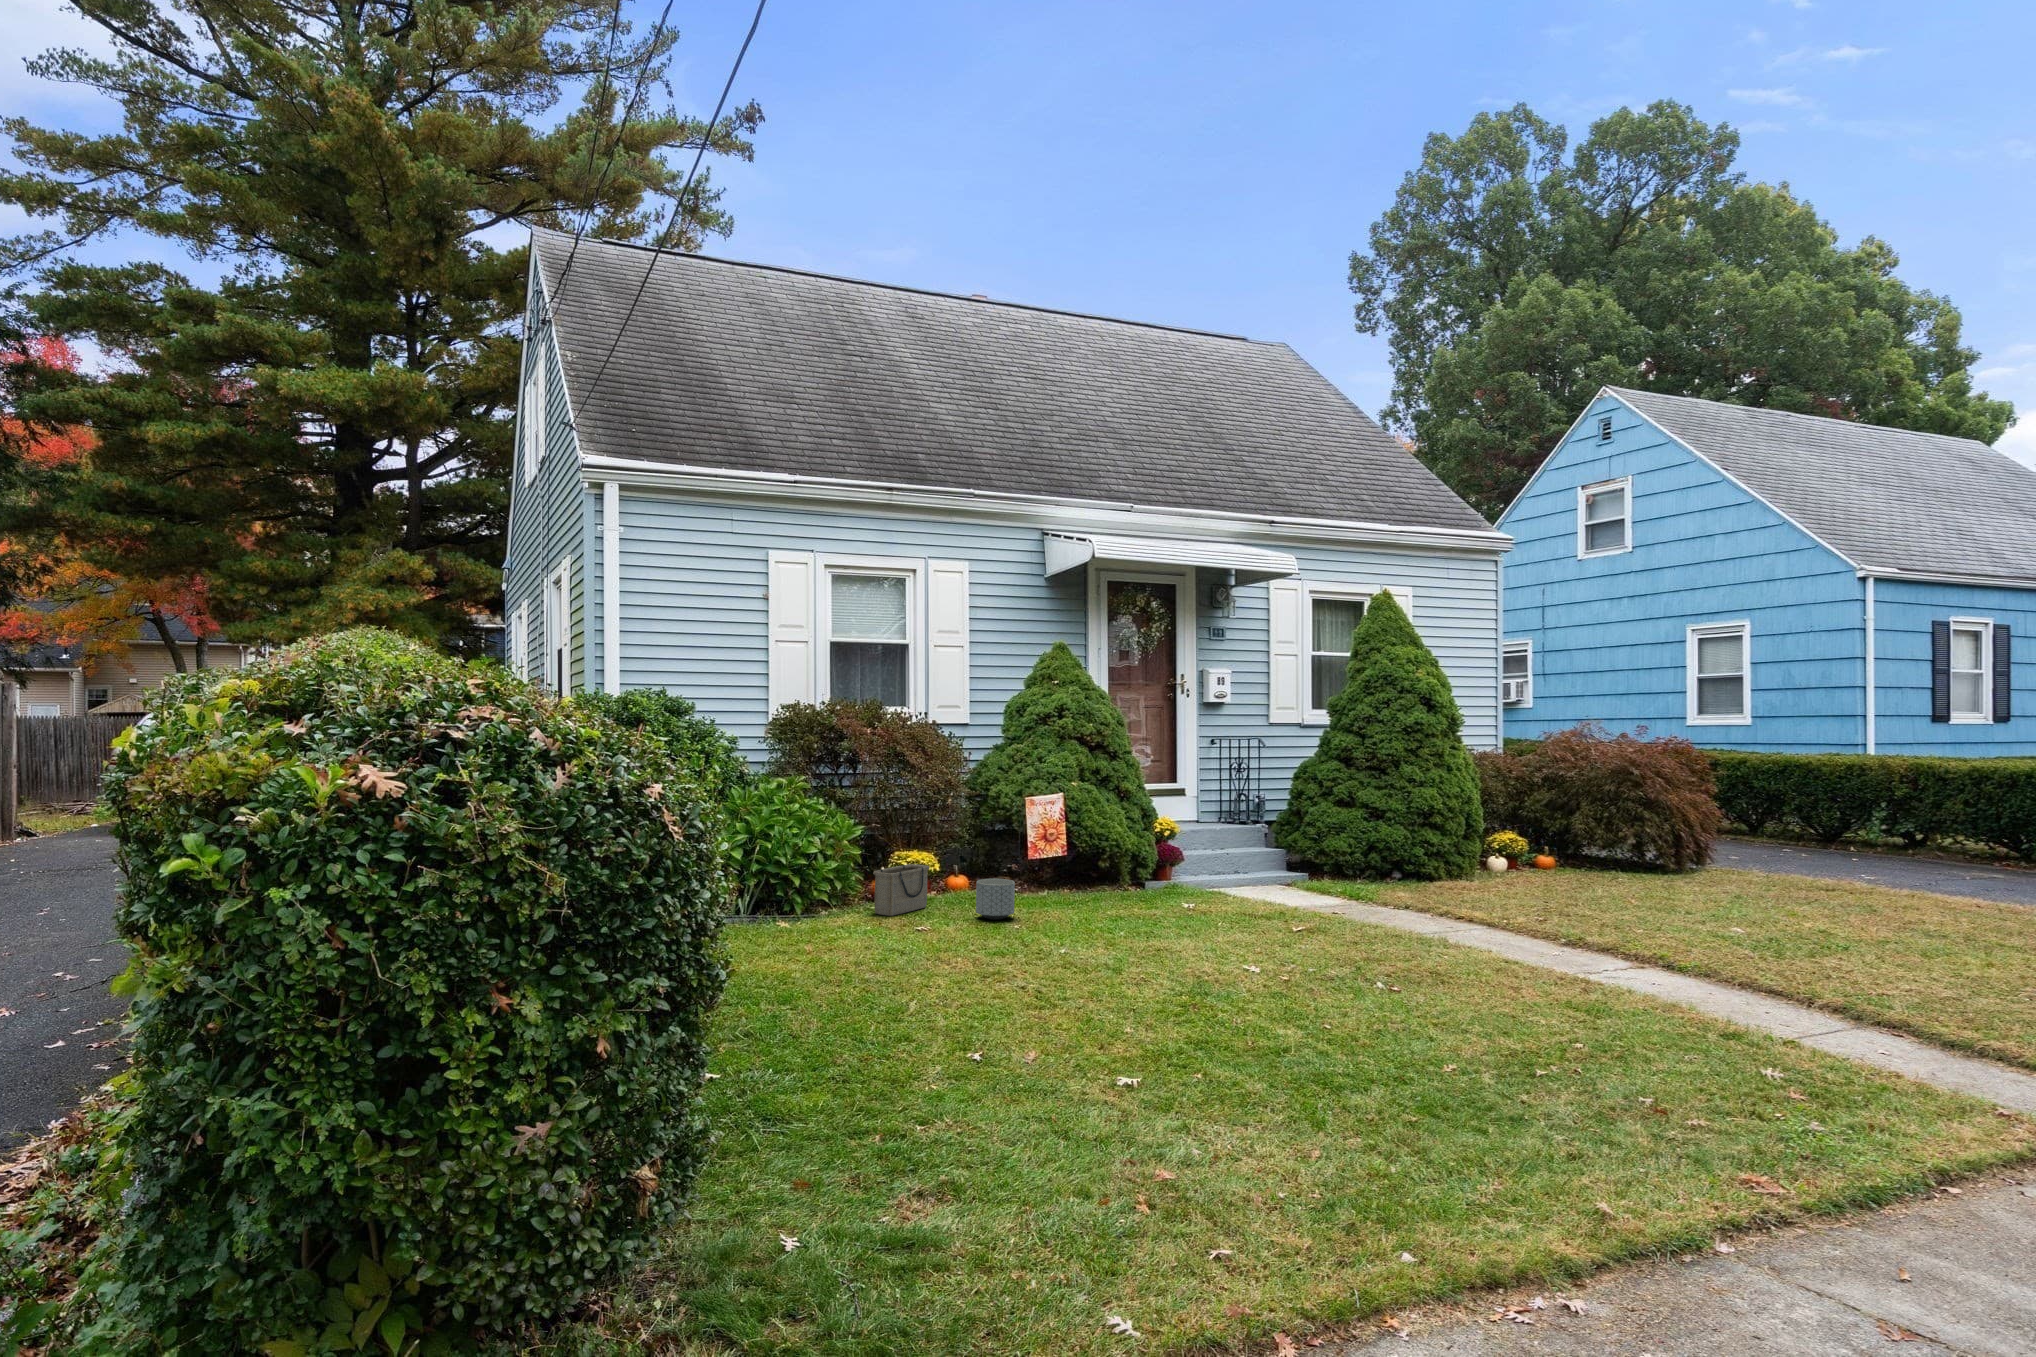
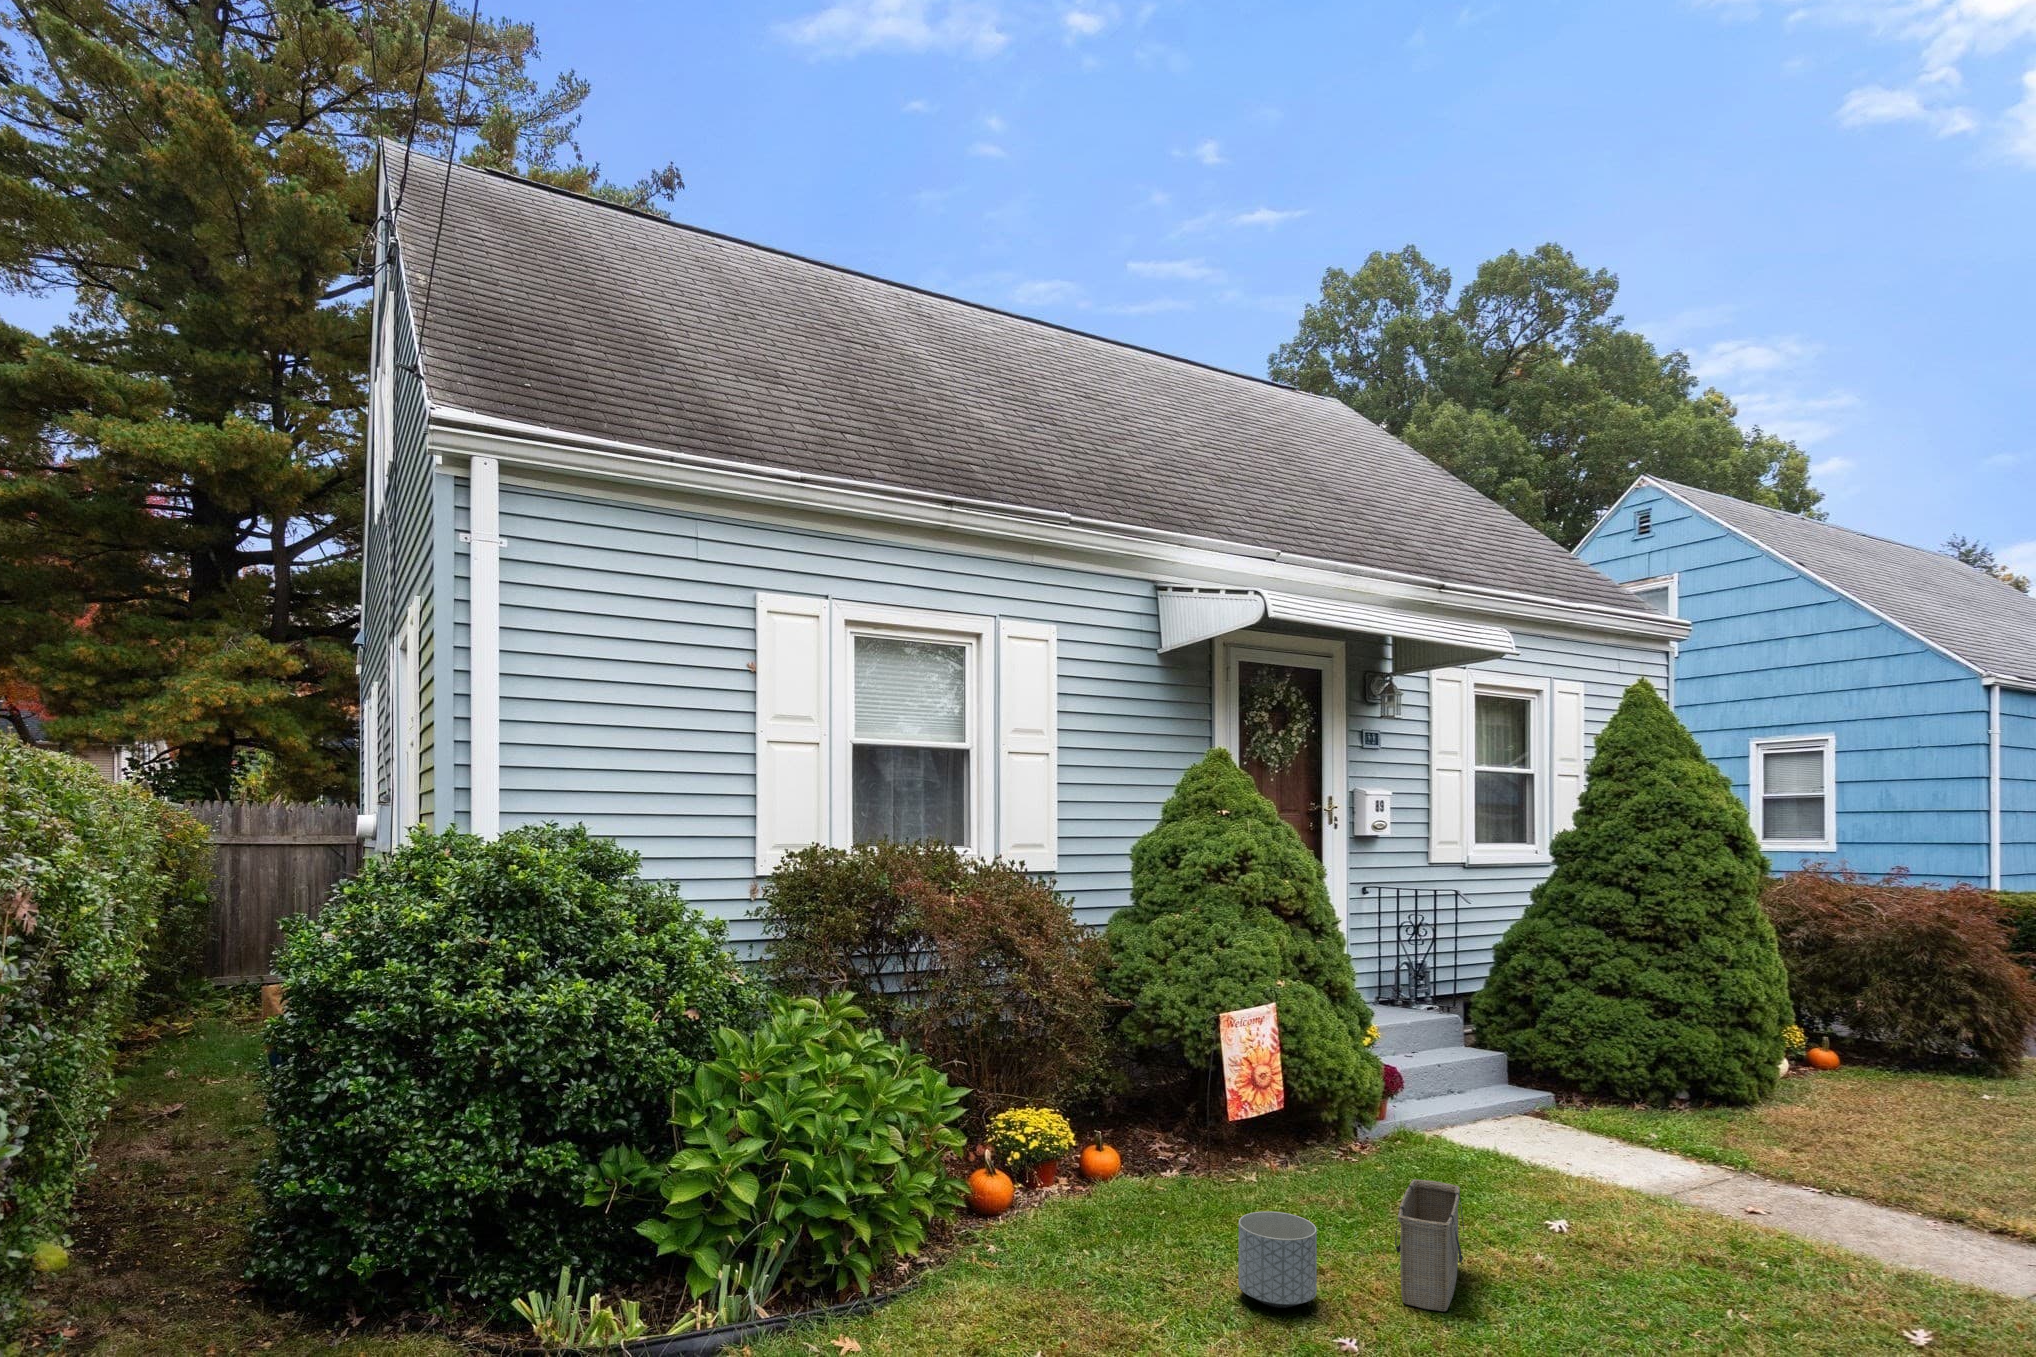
basket: present [873,864,929,916] -> present [1395,1179,1464,1311]

